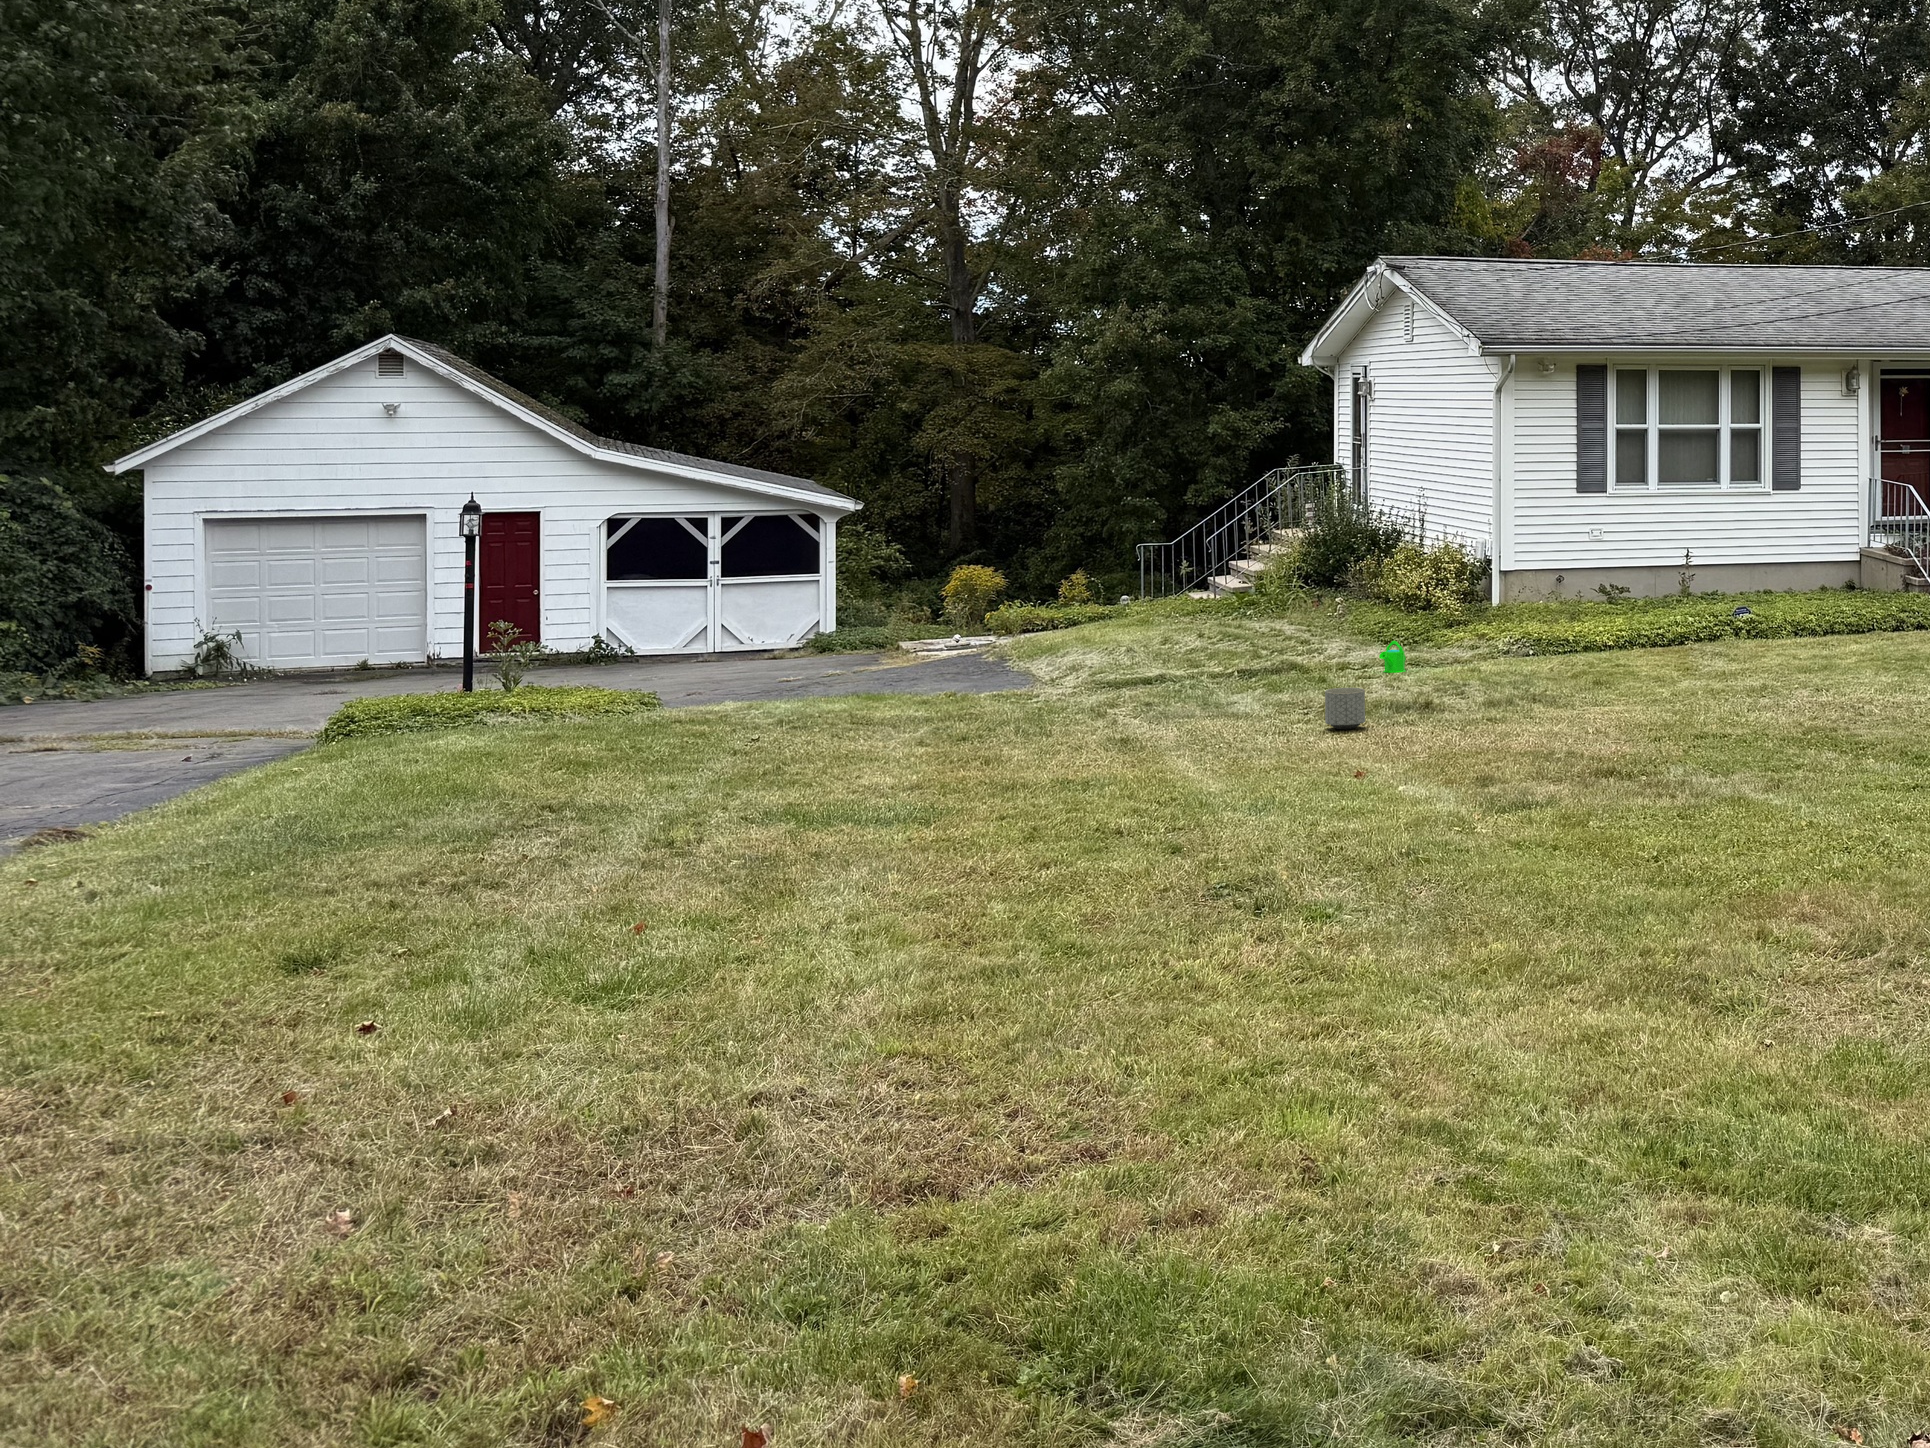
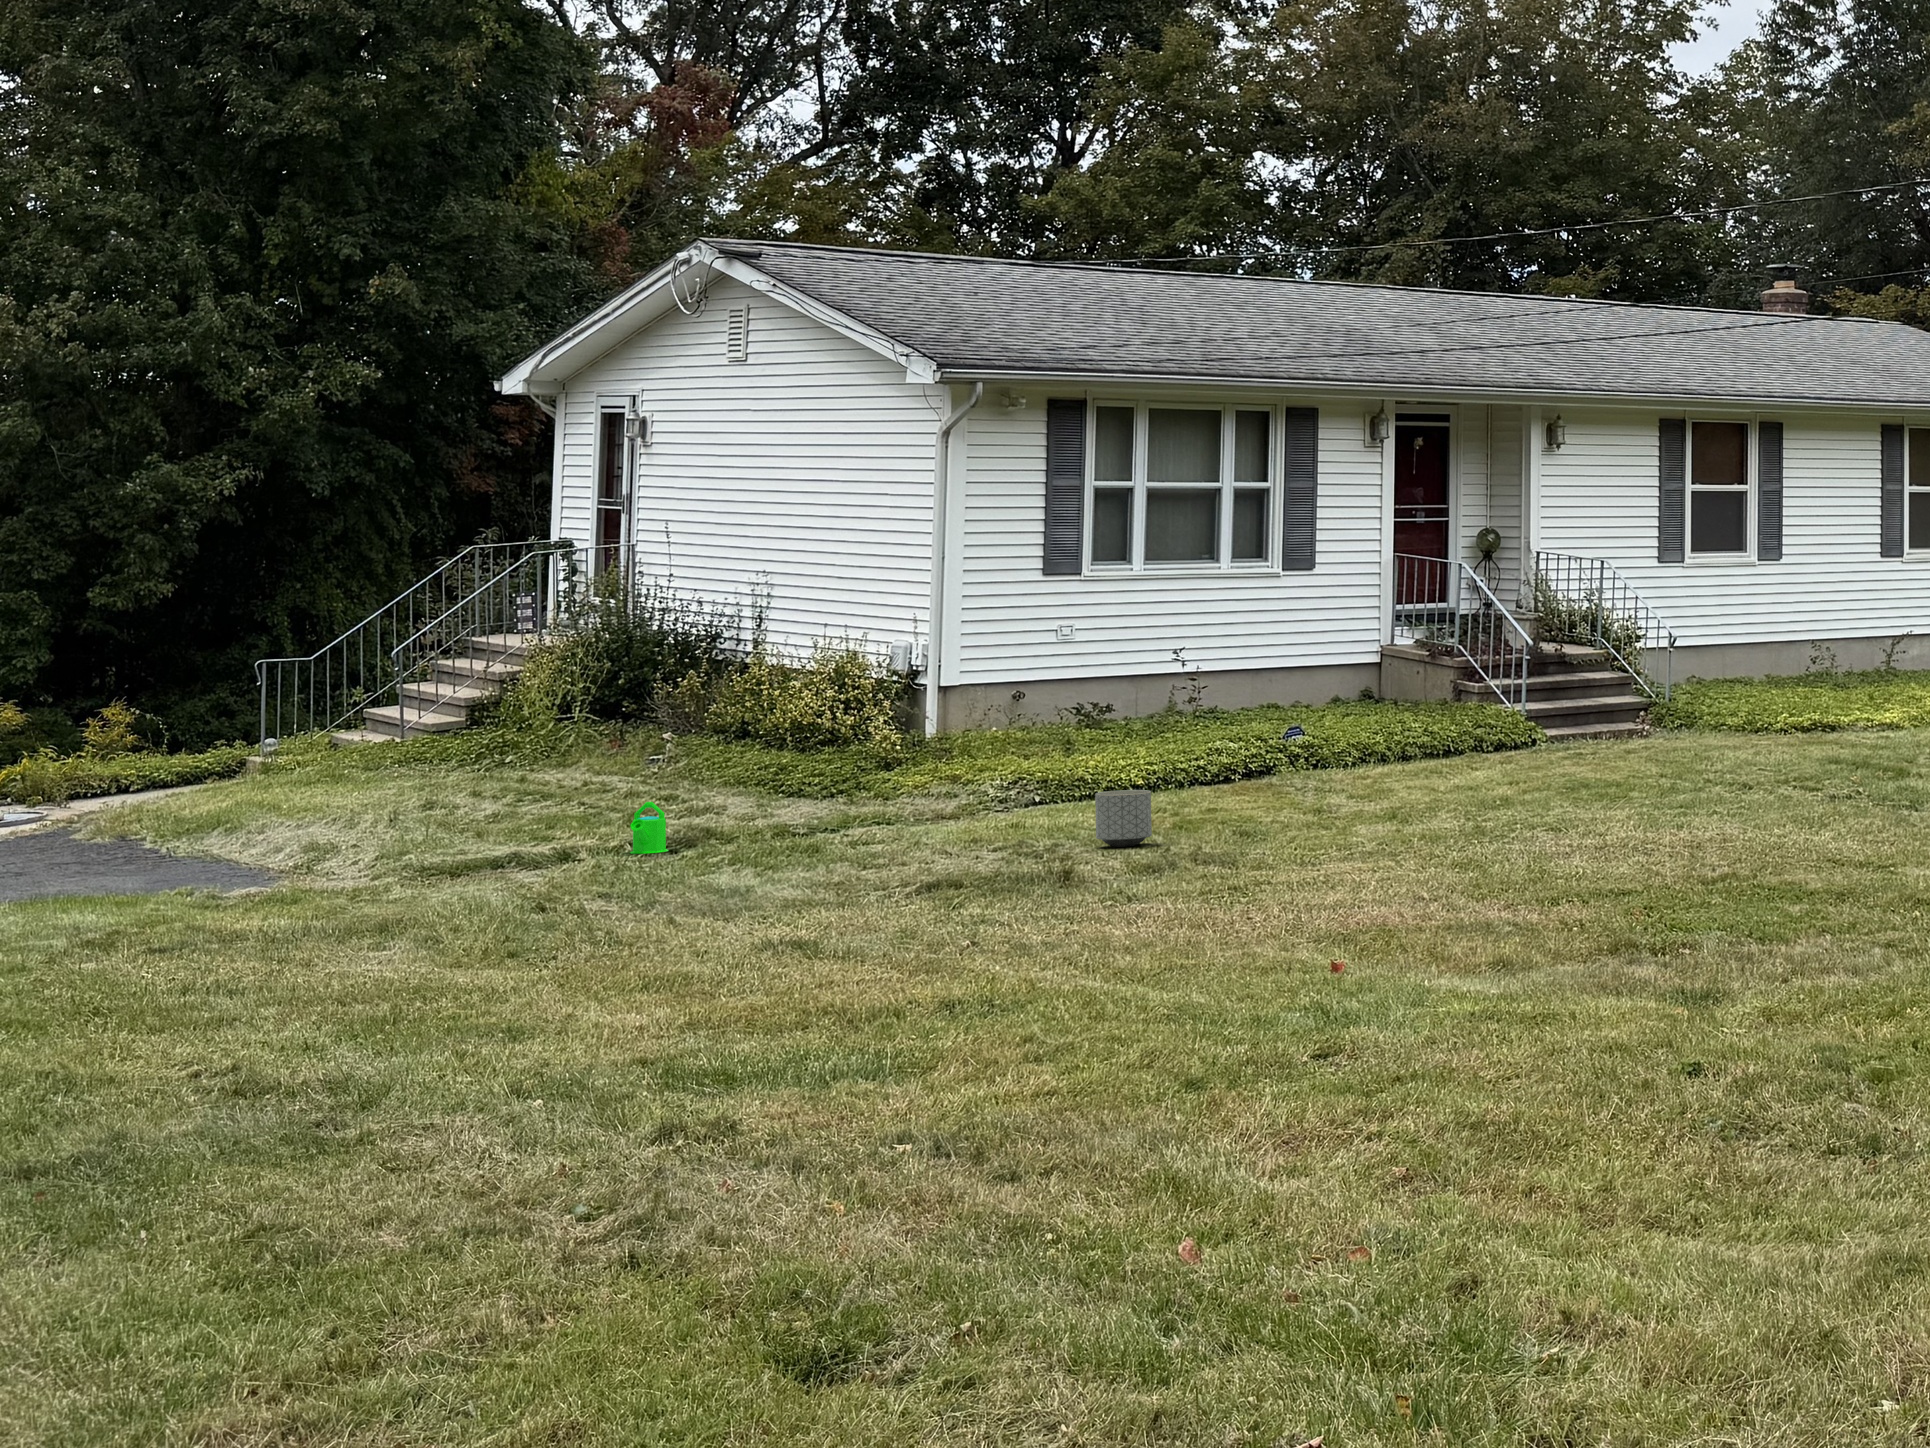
watering can: present [1379,641,1406,673] -> present [630,802,668,854]

